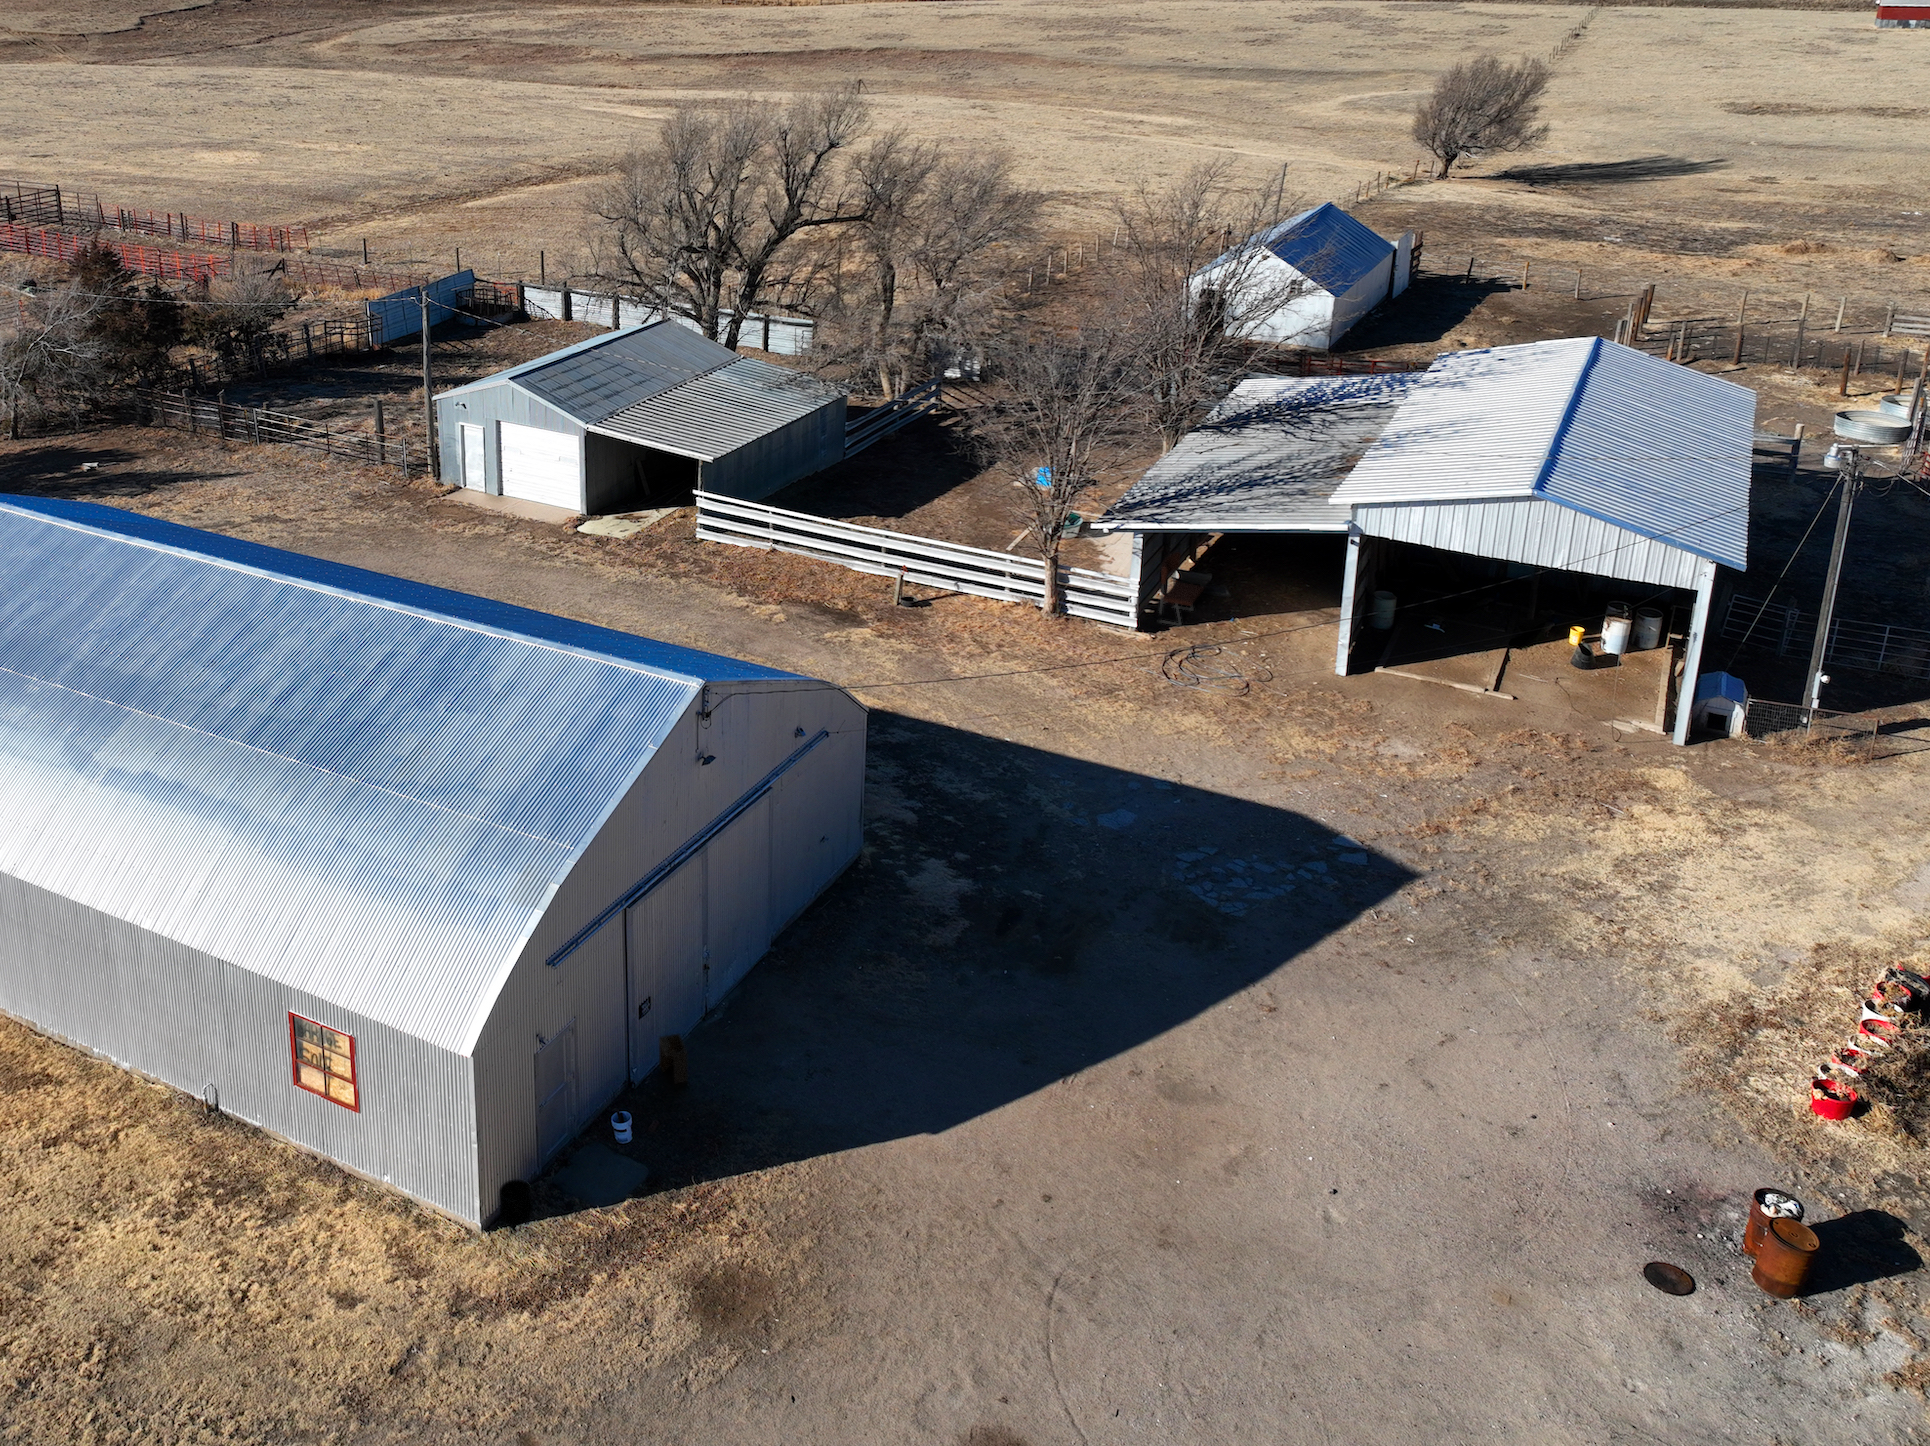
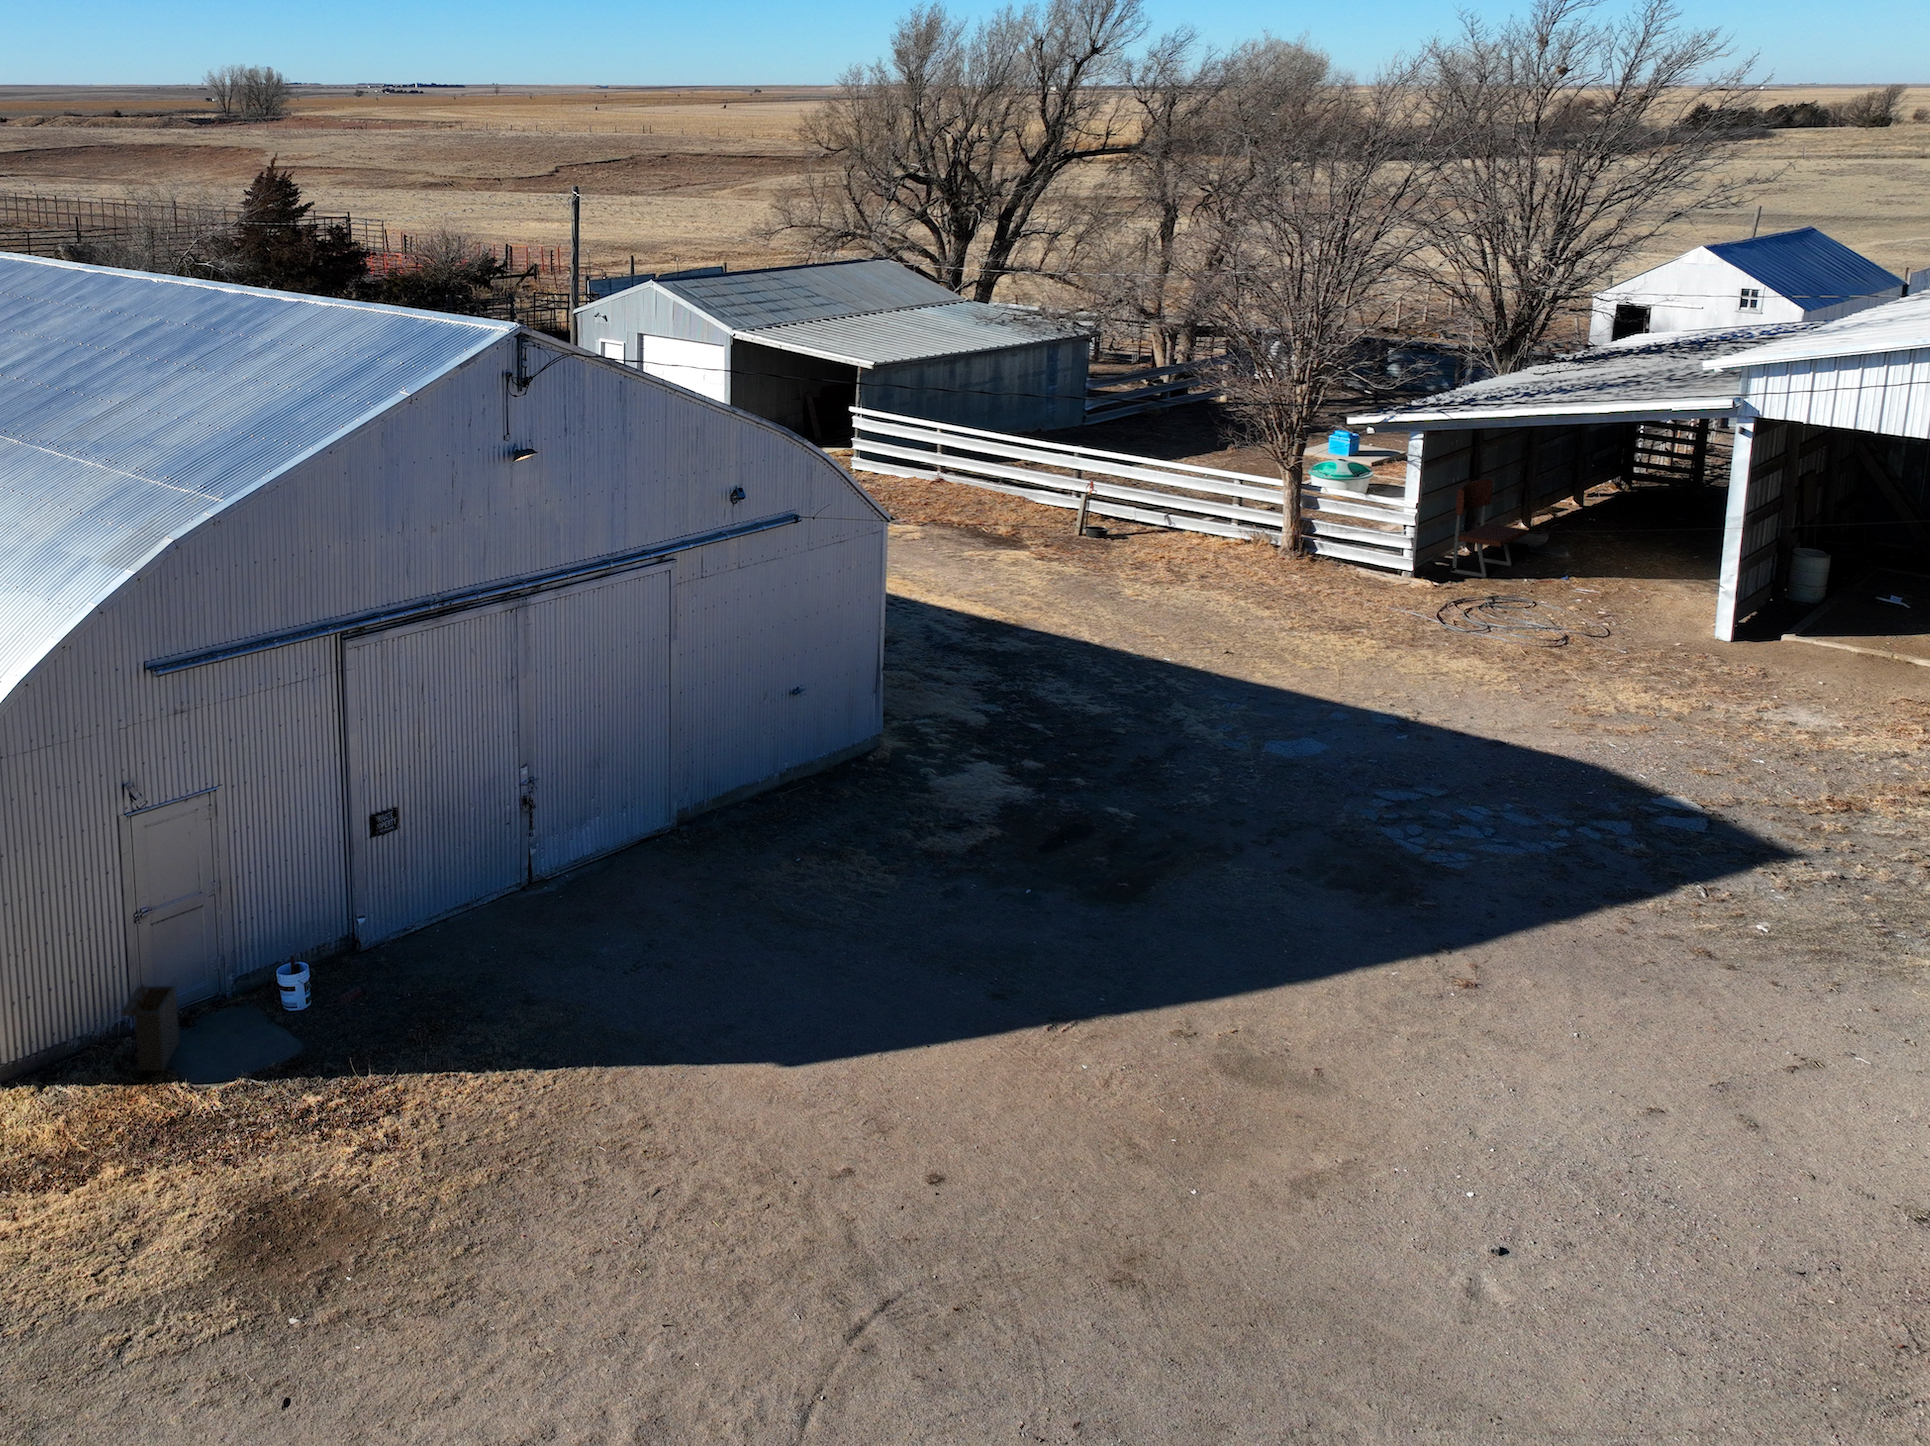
storage bin: present [659,1034,688,1083] -> present [121,985,179,1071]
planter: present [499,1179,534,1232] -> none [16,1010,77,1102]

